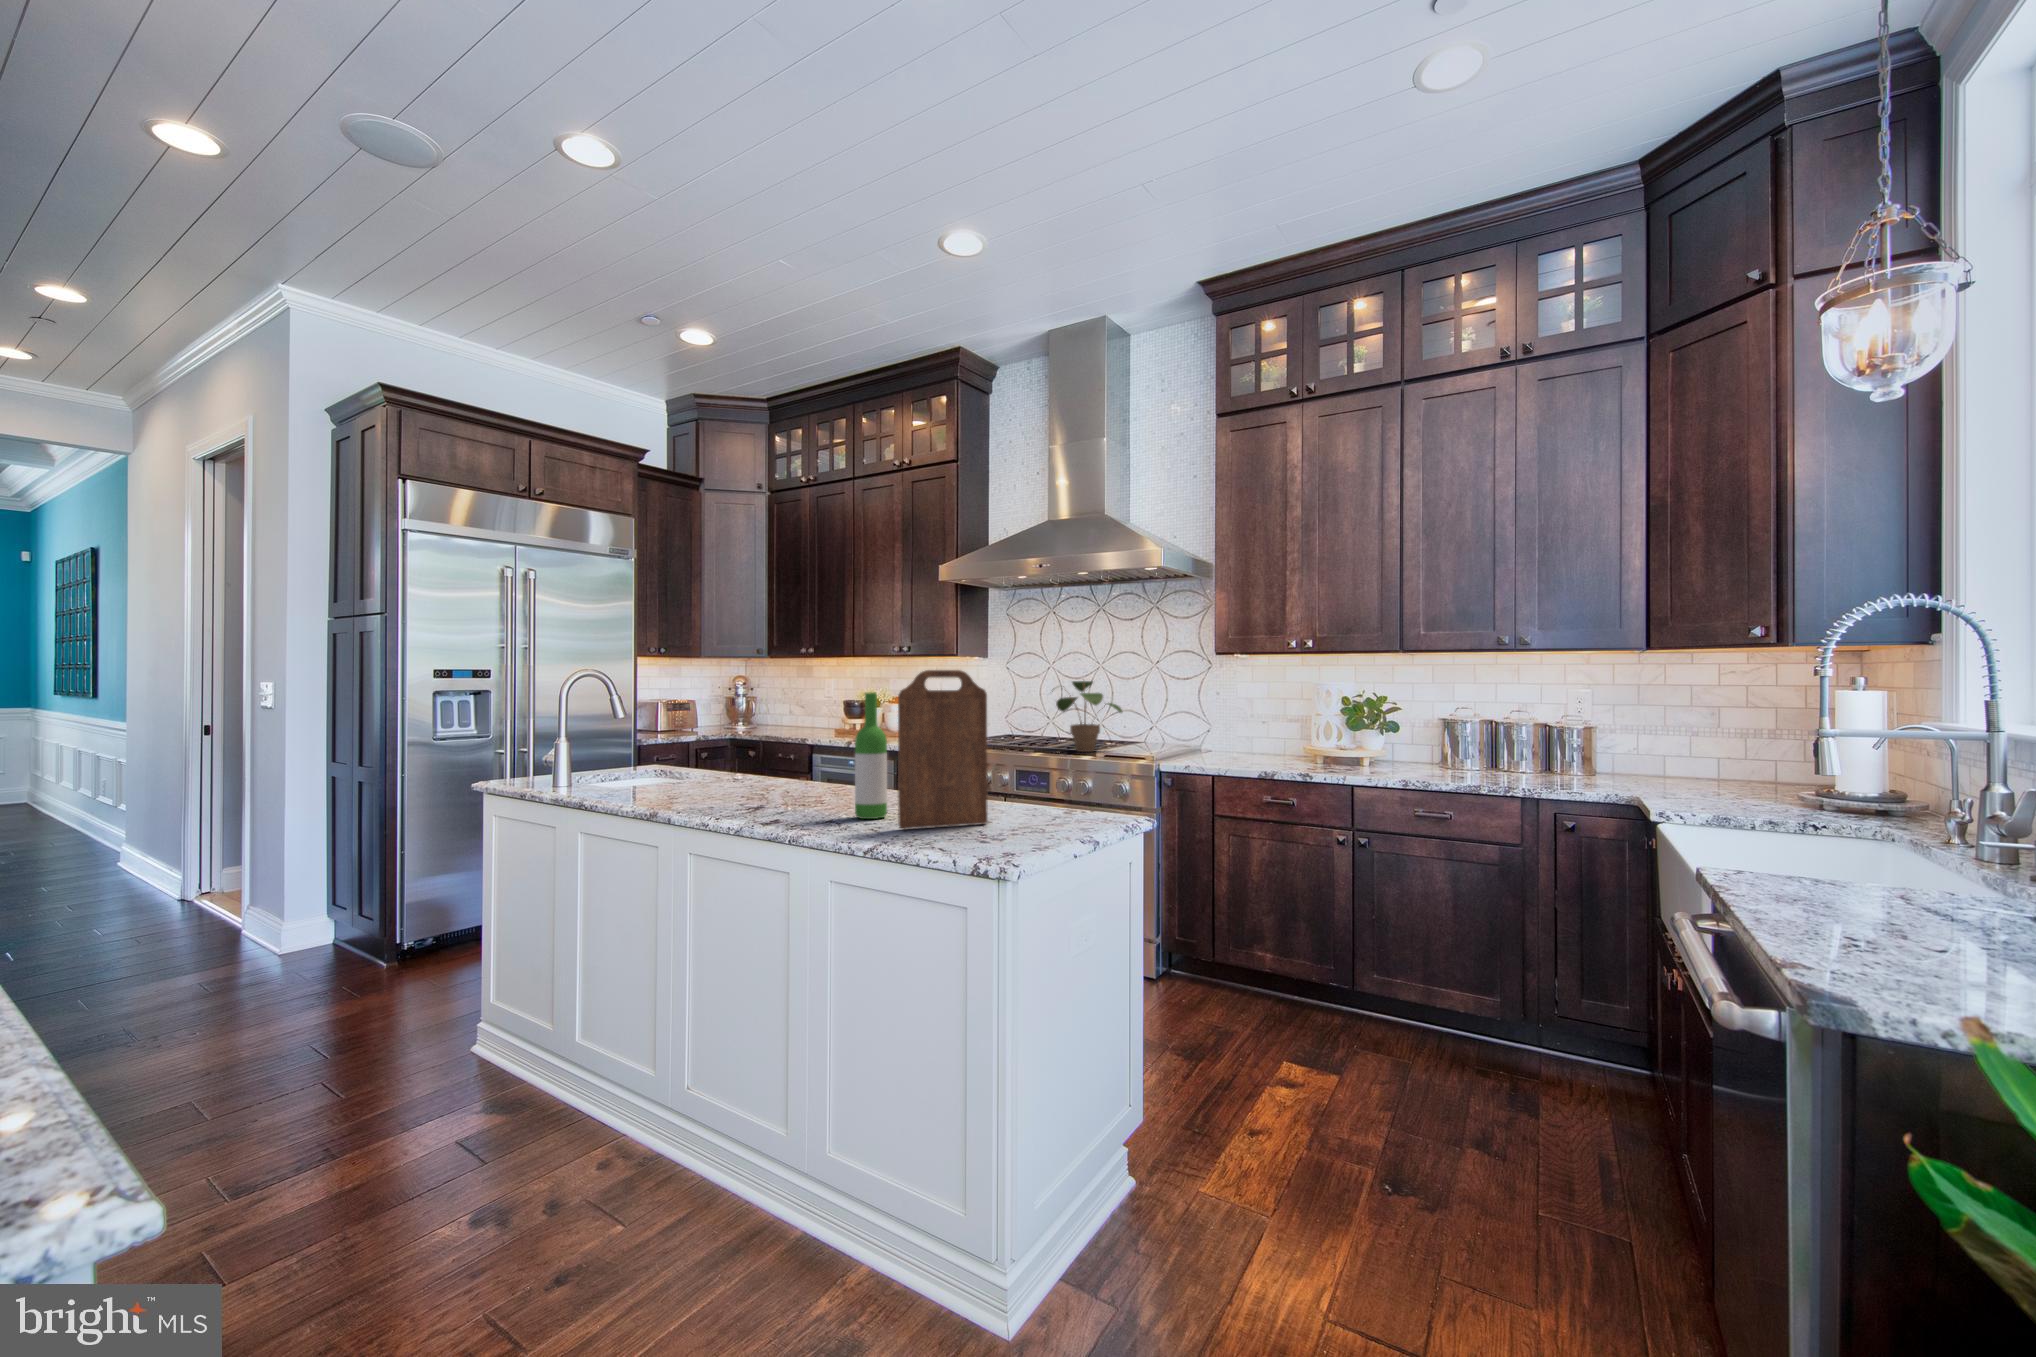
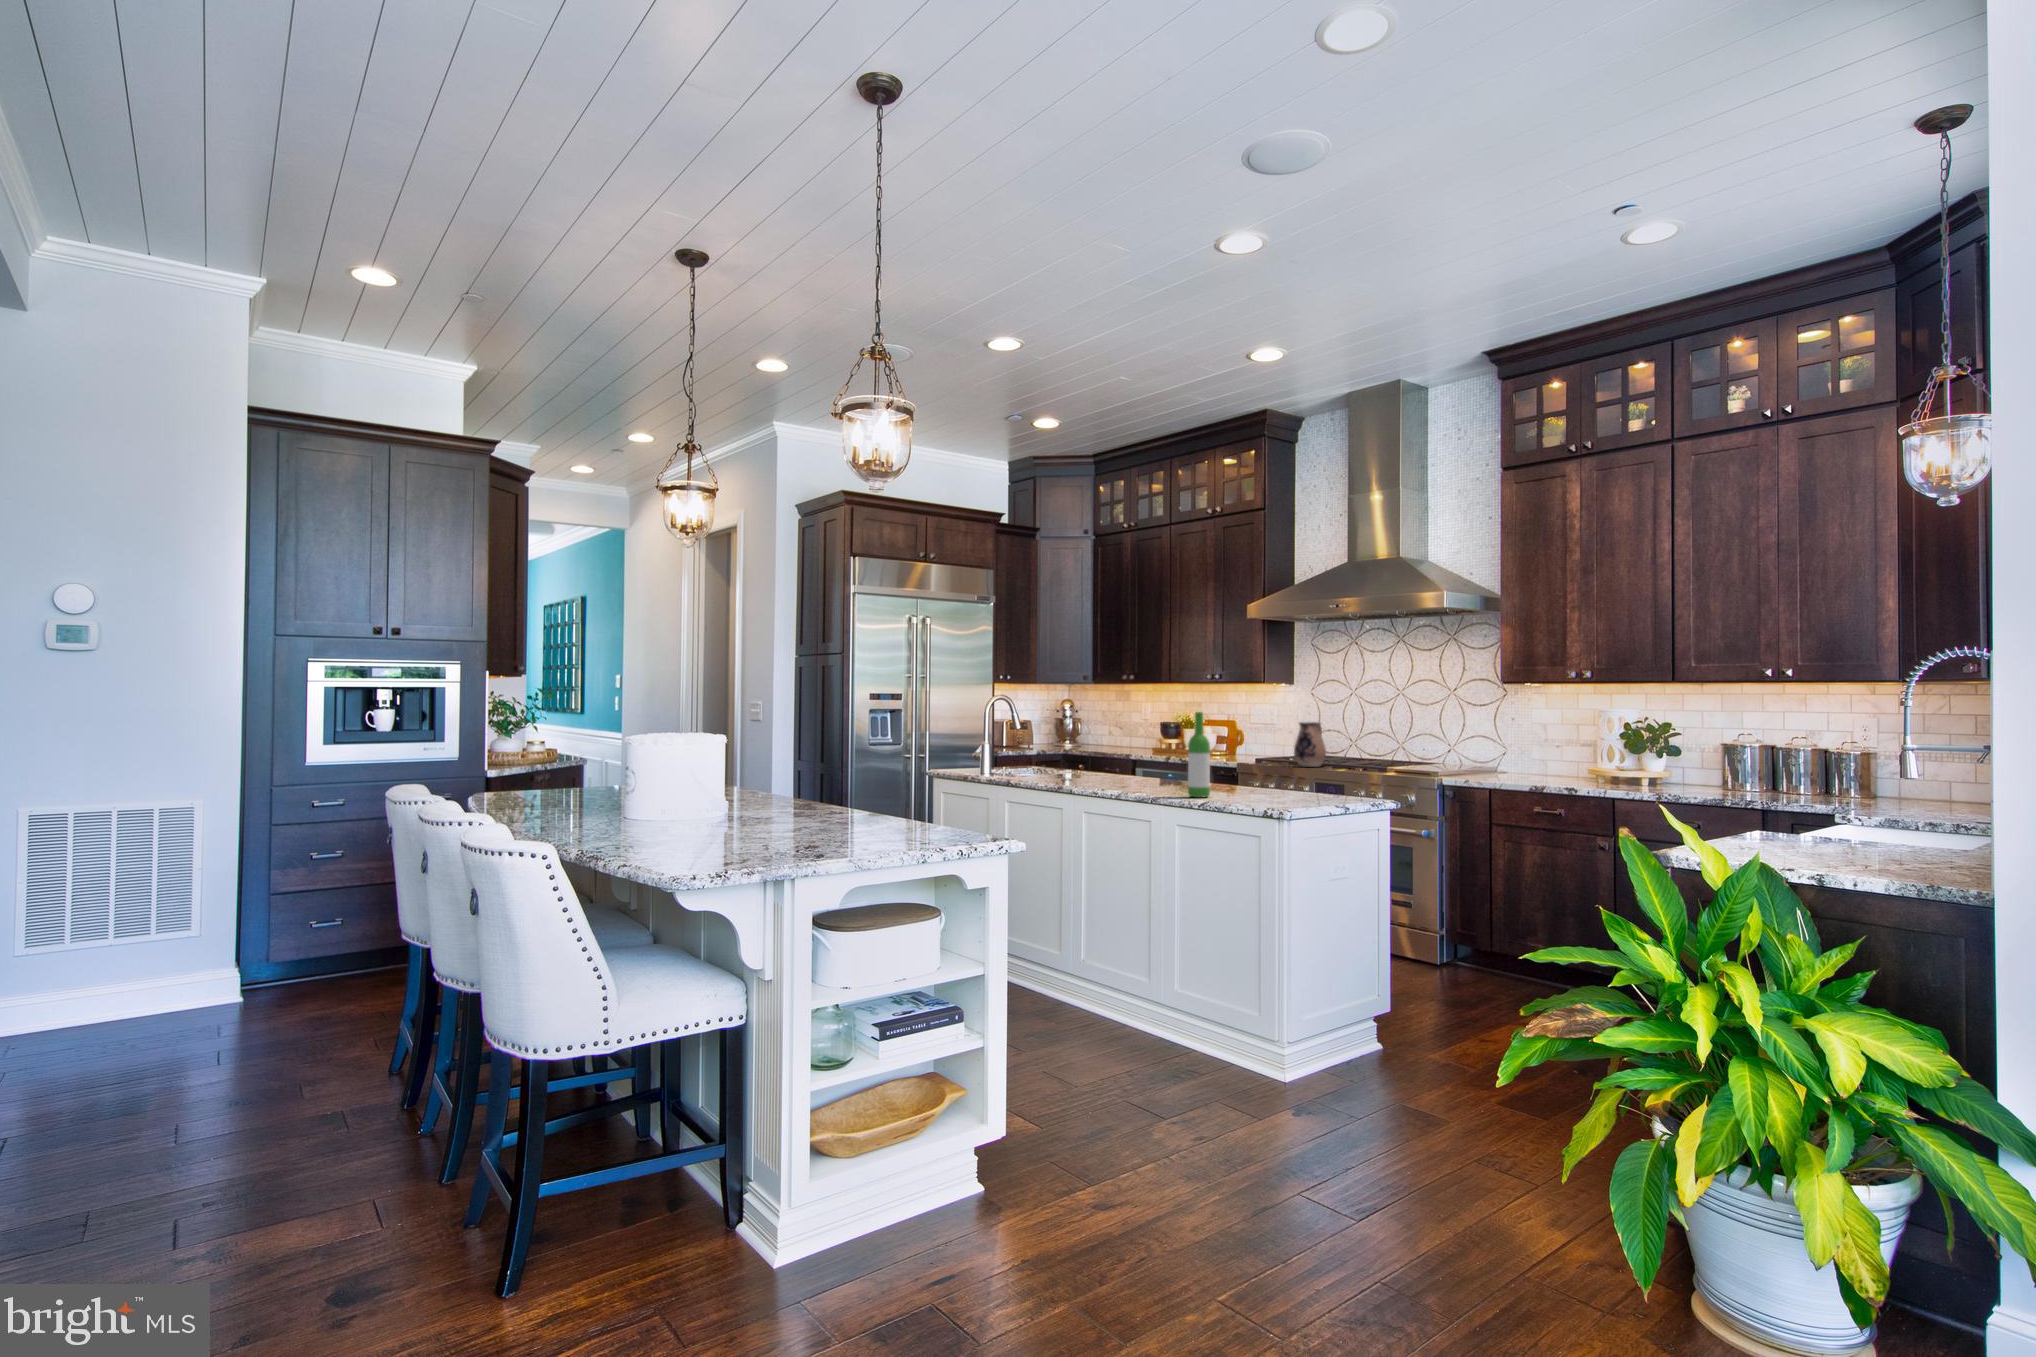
cutting board: present [898,670,988,829] -> none [1219,697,1279,802]
potted plant: present [1052,681,1122,752] -> none [1349,705,1418,771]
ceramic pitcher: none [990,699,1024,749] -> present [1294,722,1326,767]

